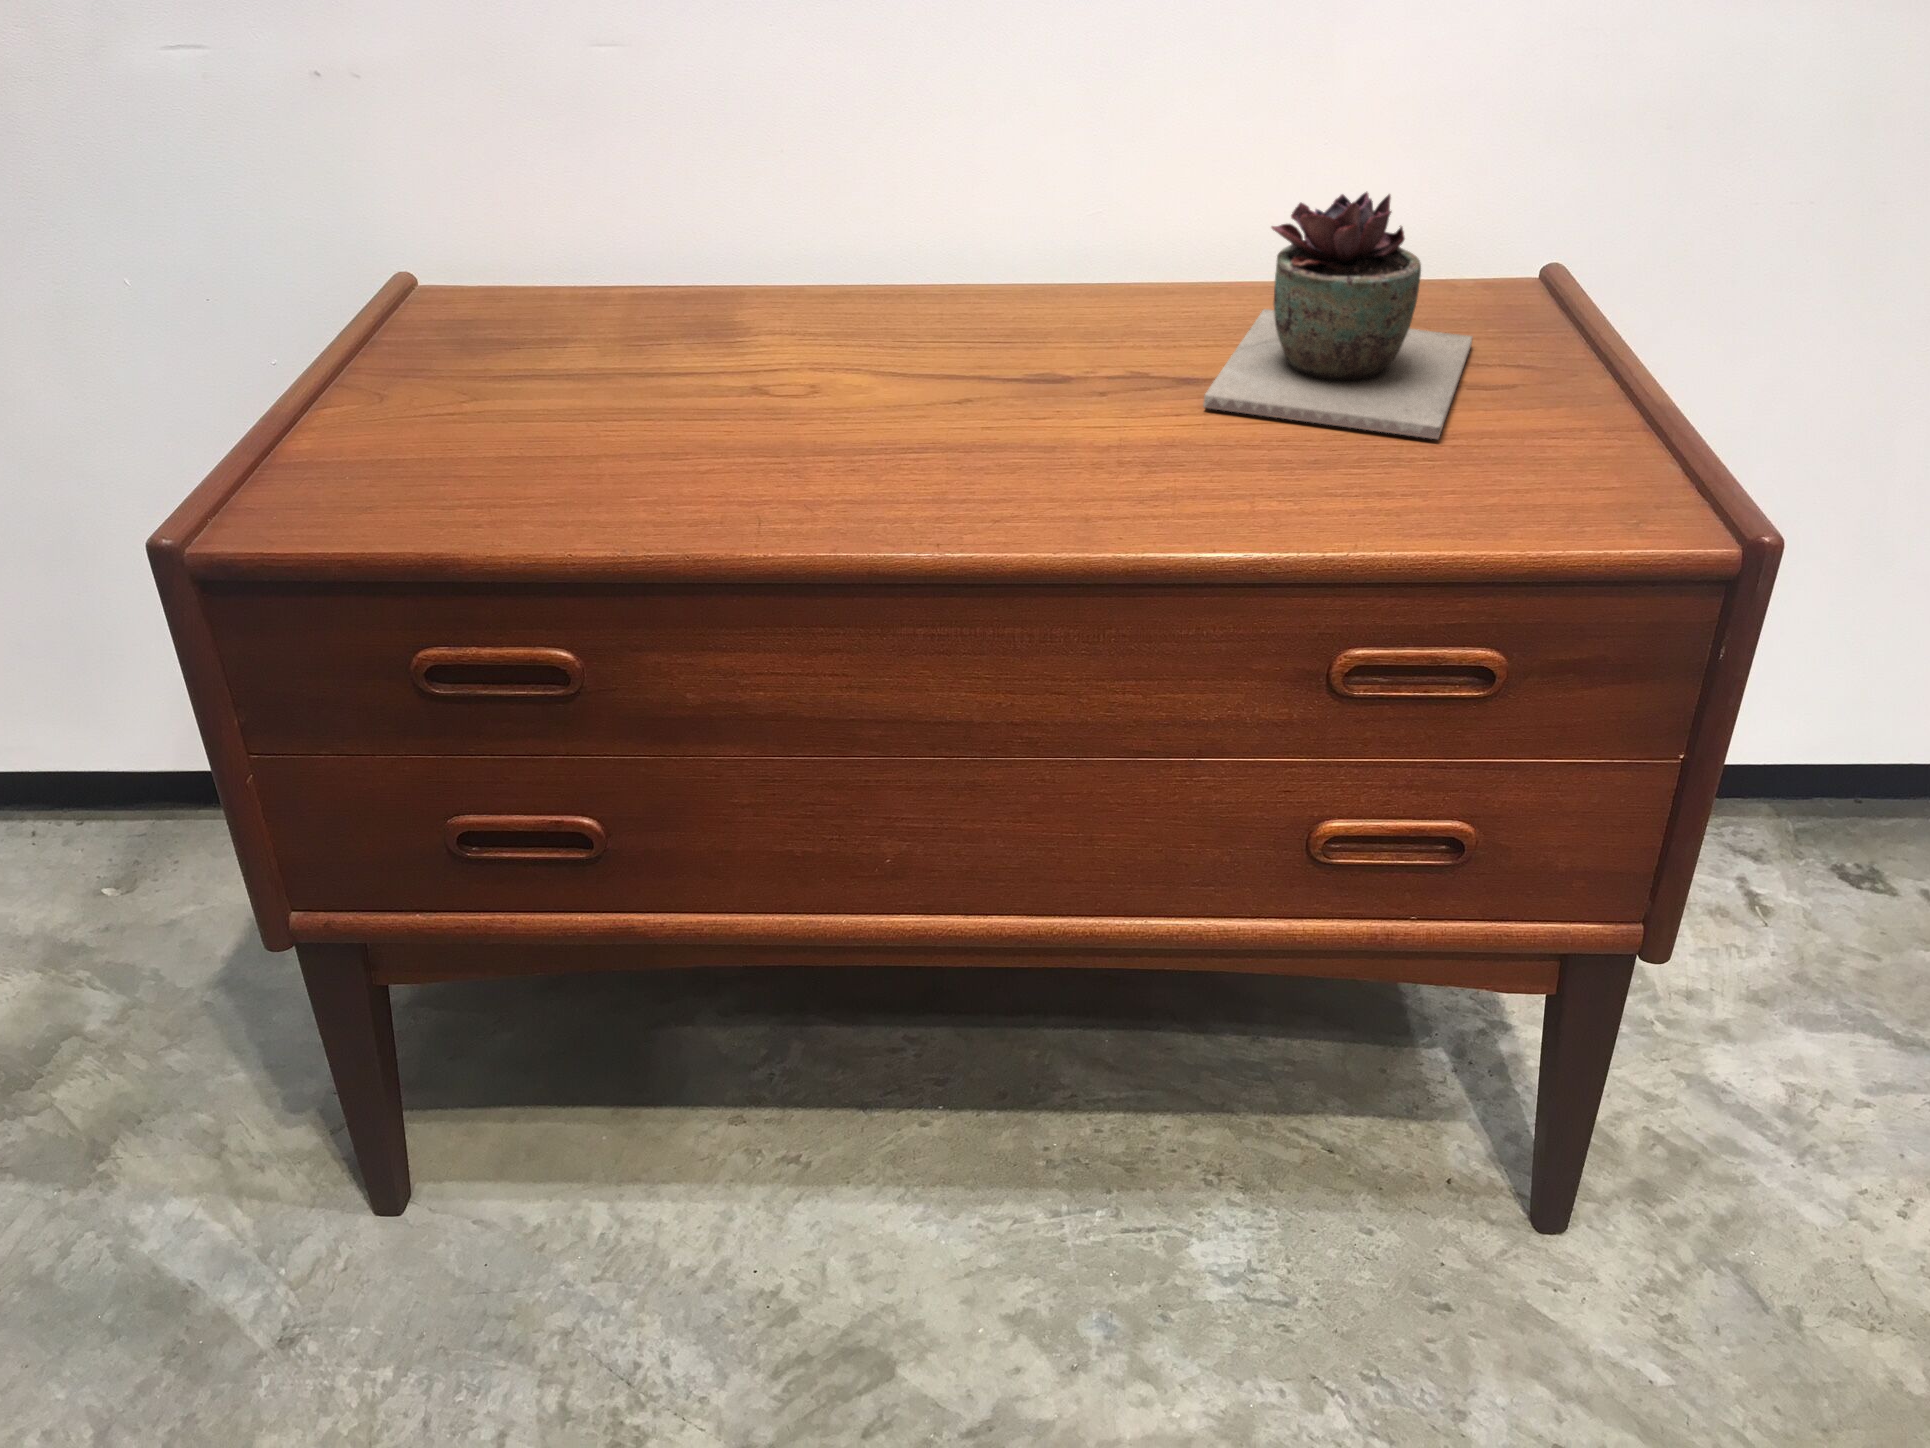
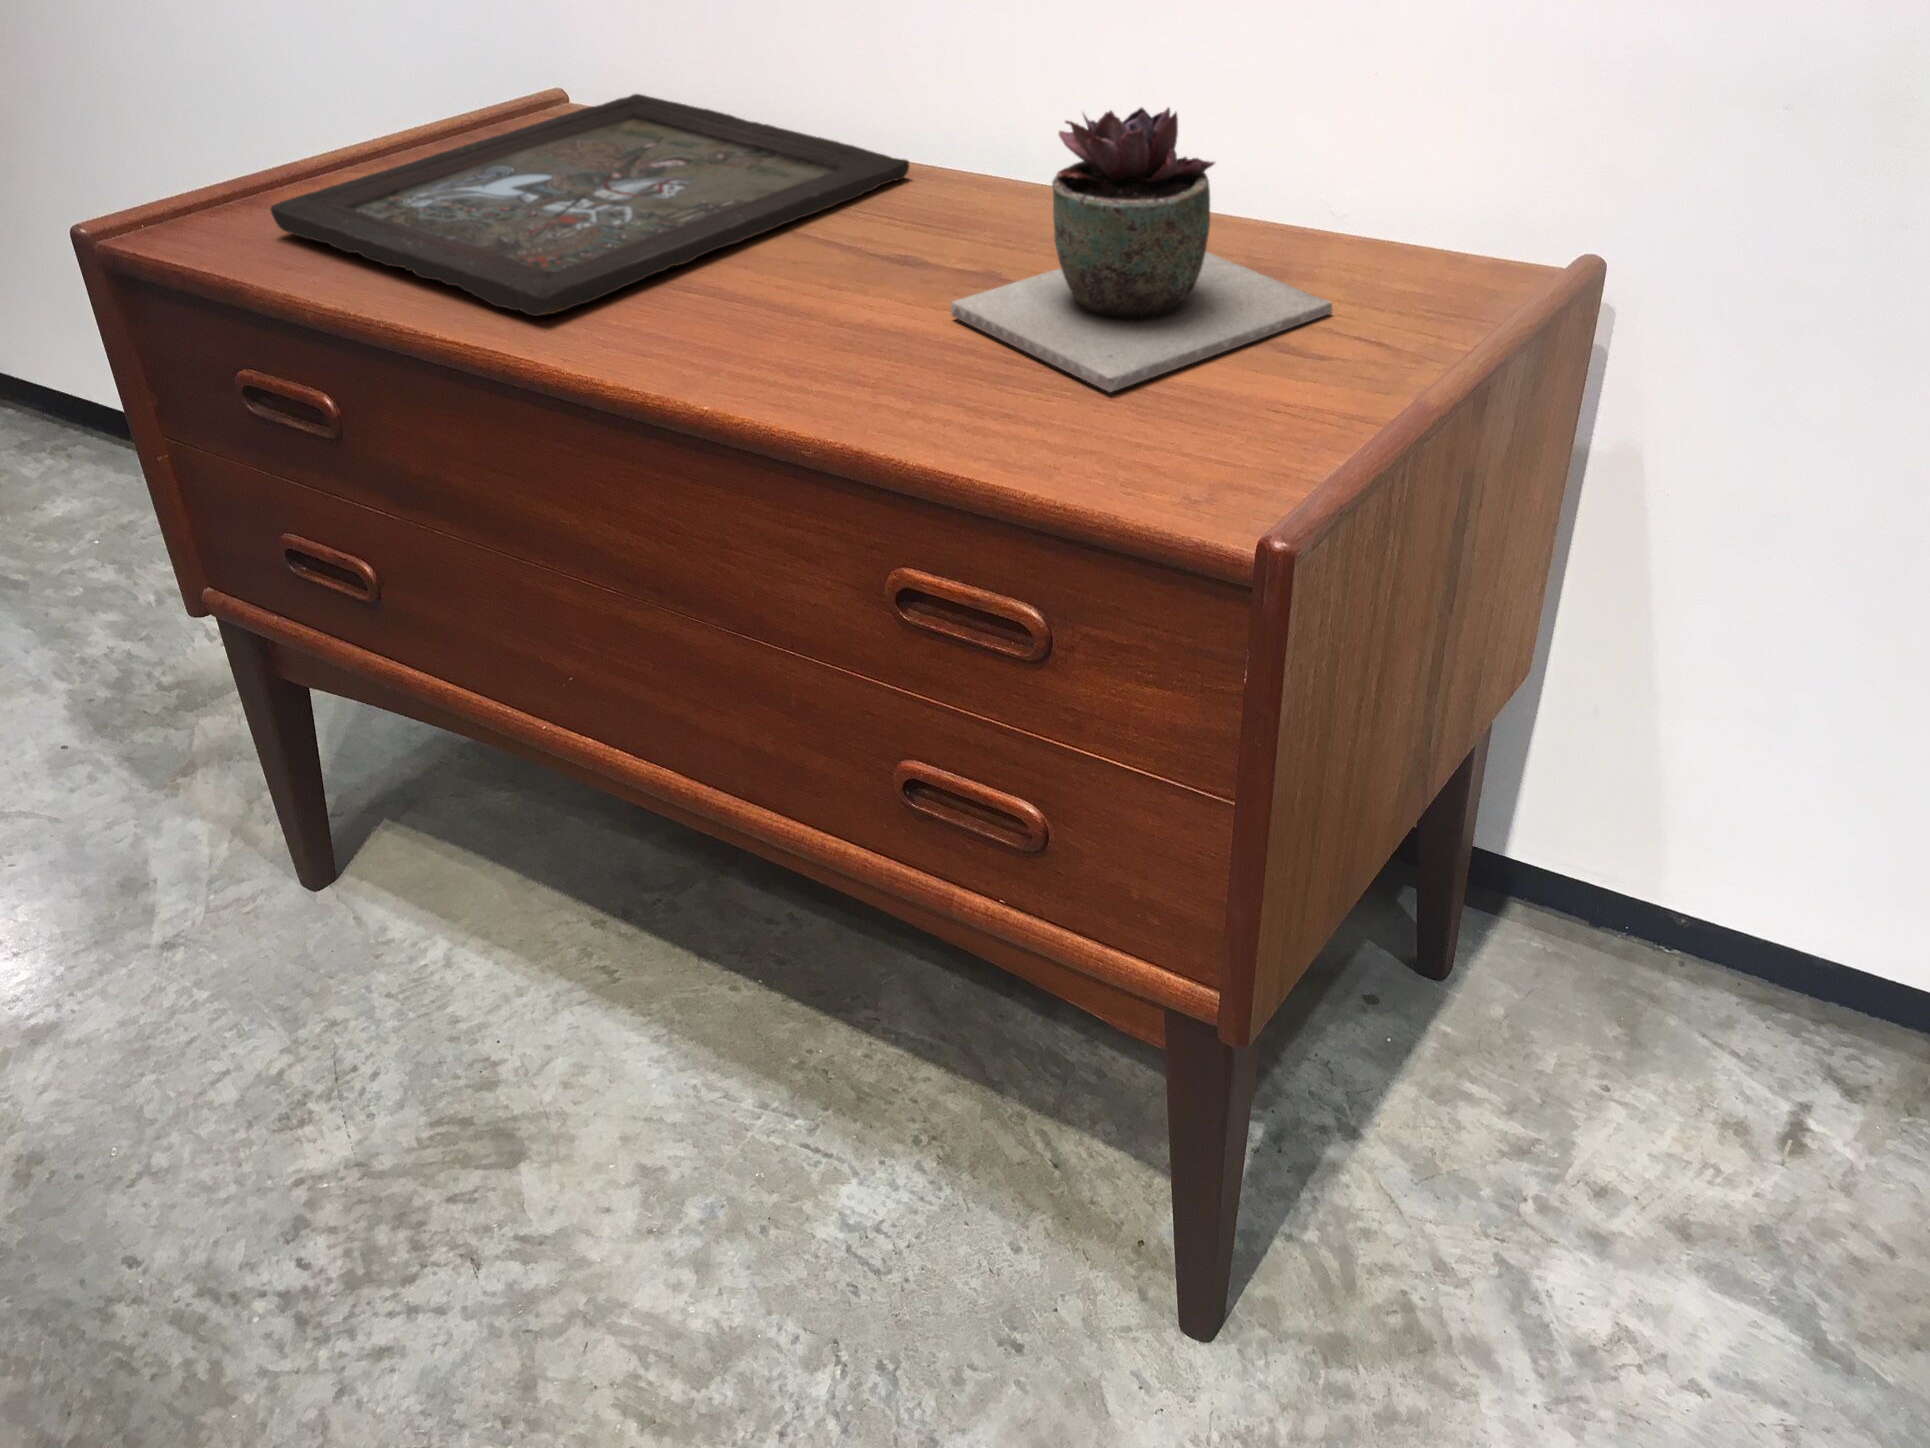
tray: none [373,267,944,490] -> present [270,94,909,316]

